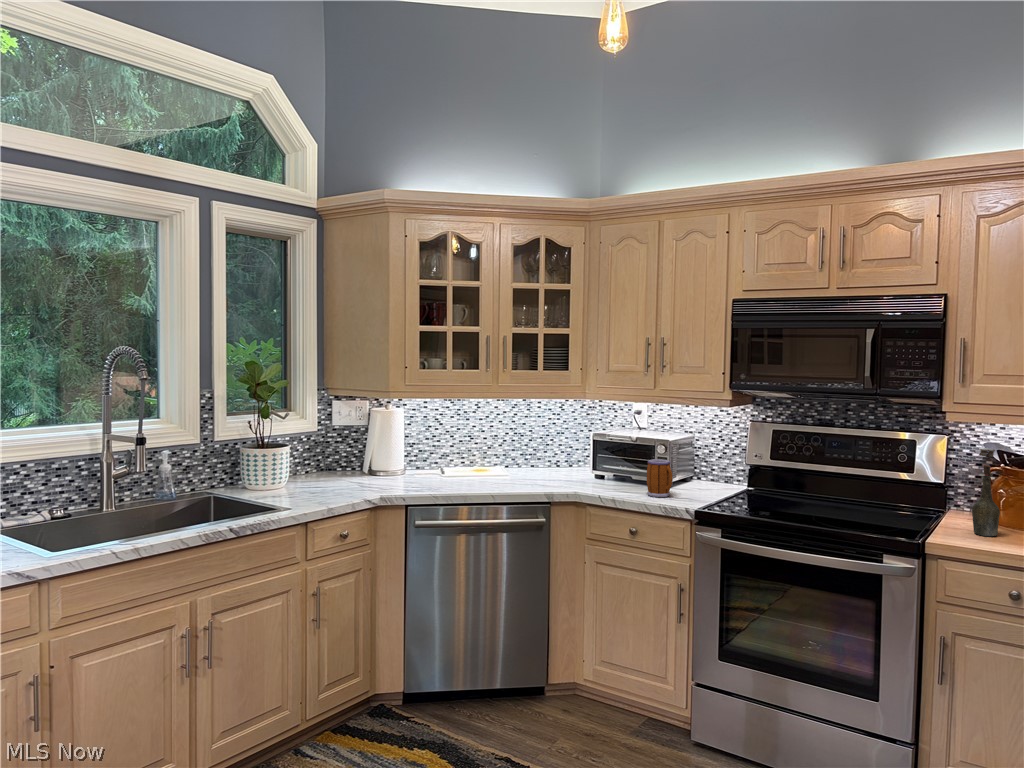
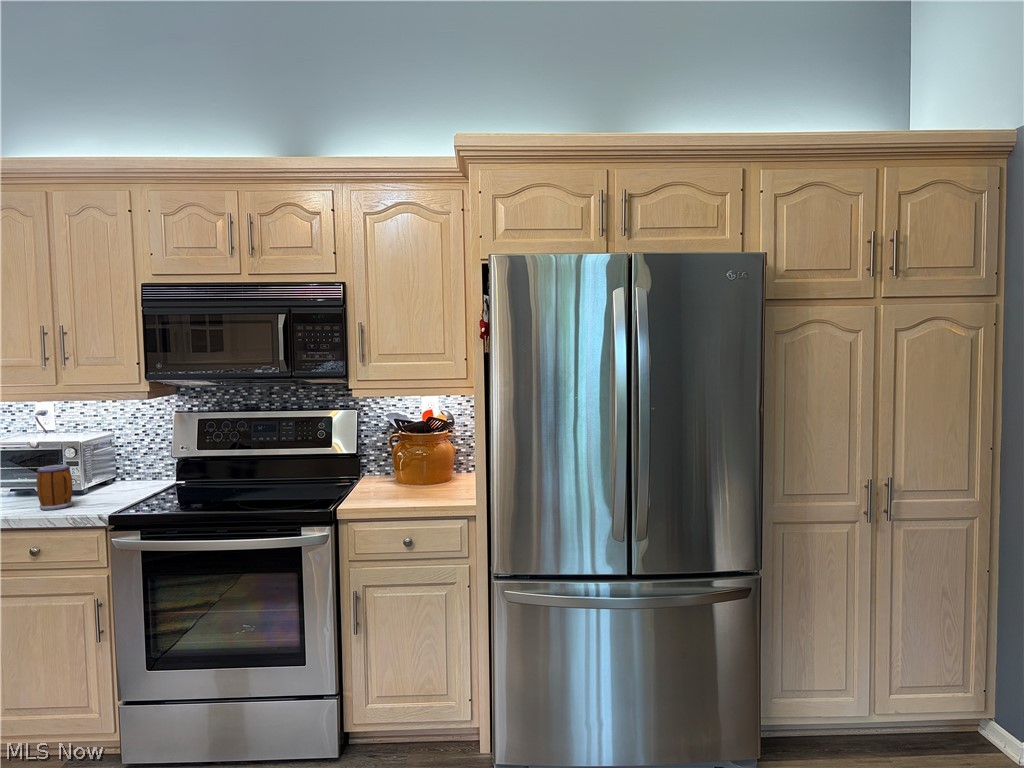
bottle: present [972,448,1000,536] -> none [376,417,397,494]

